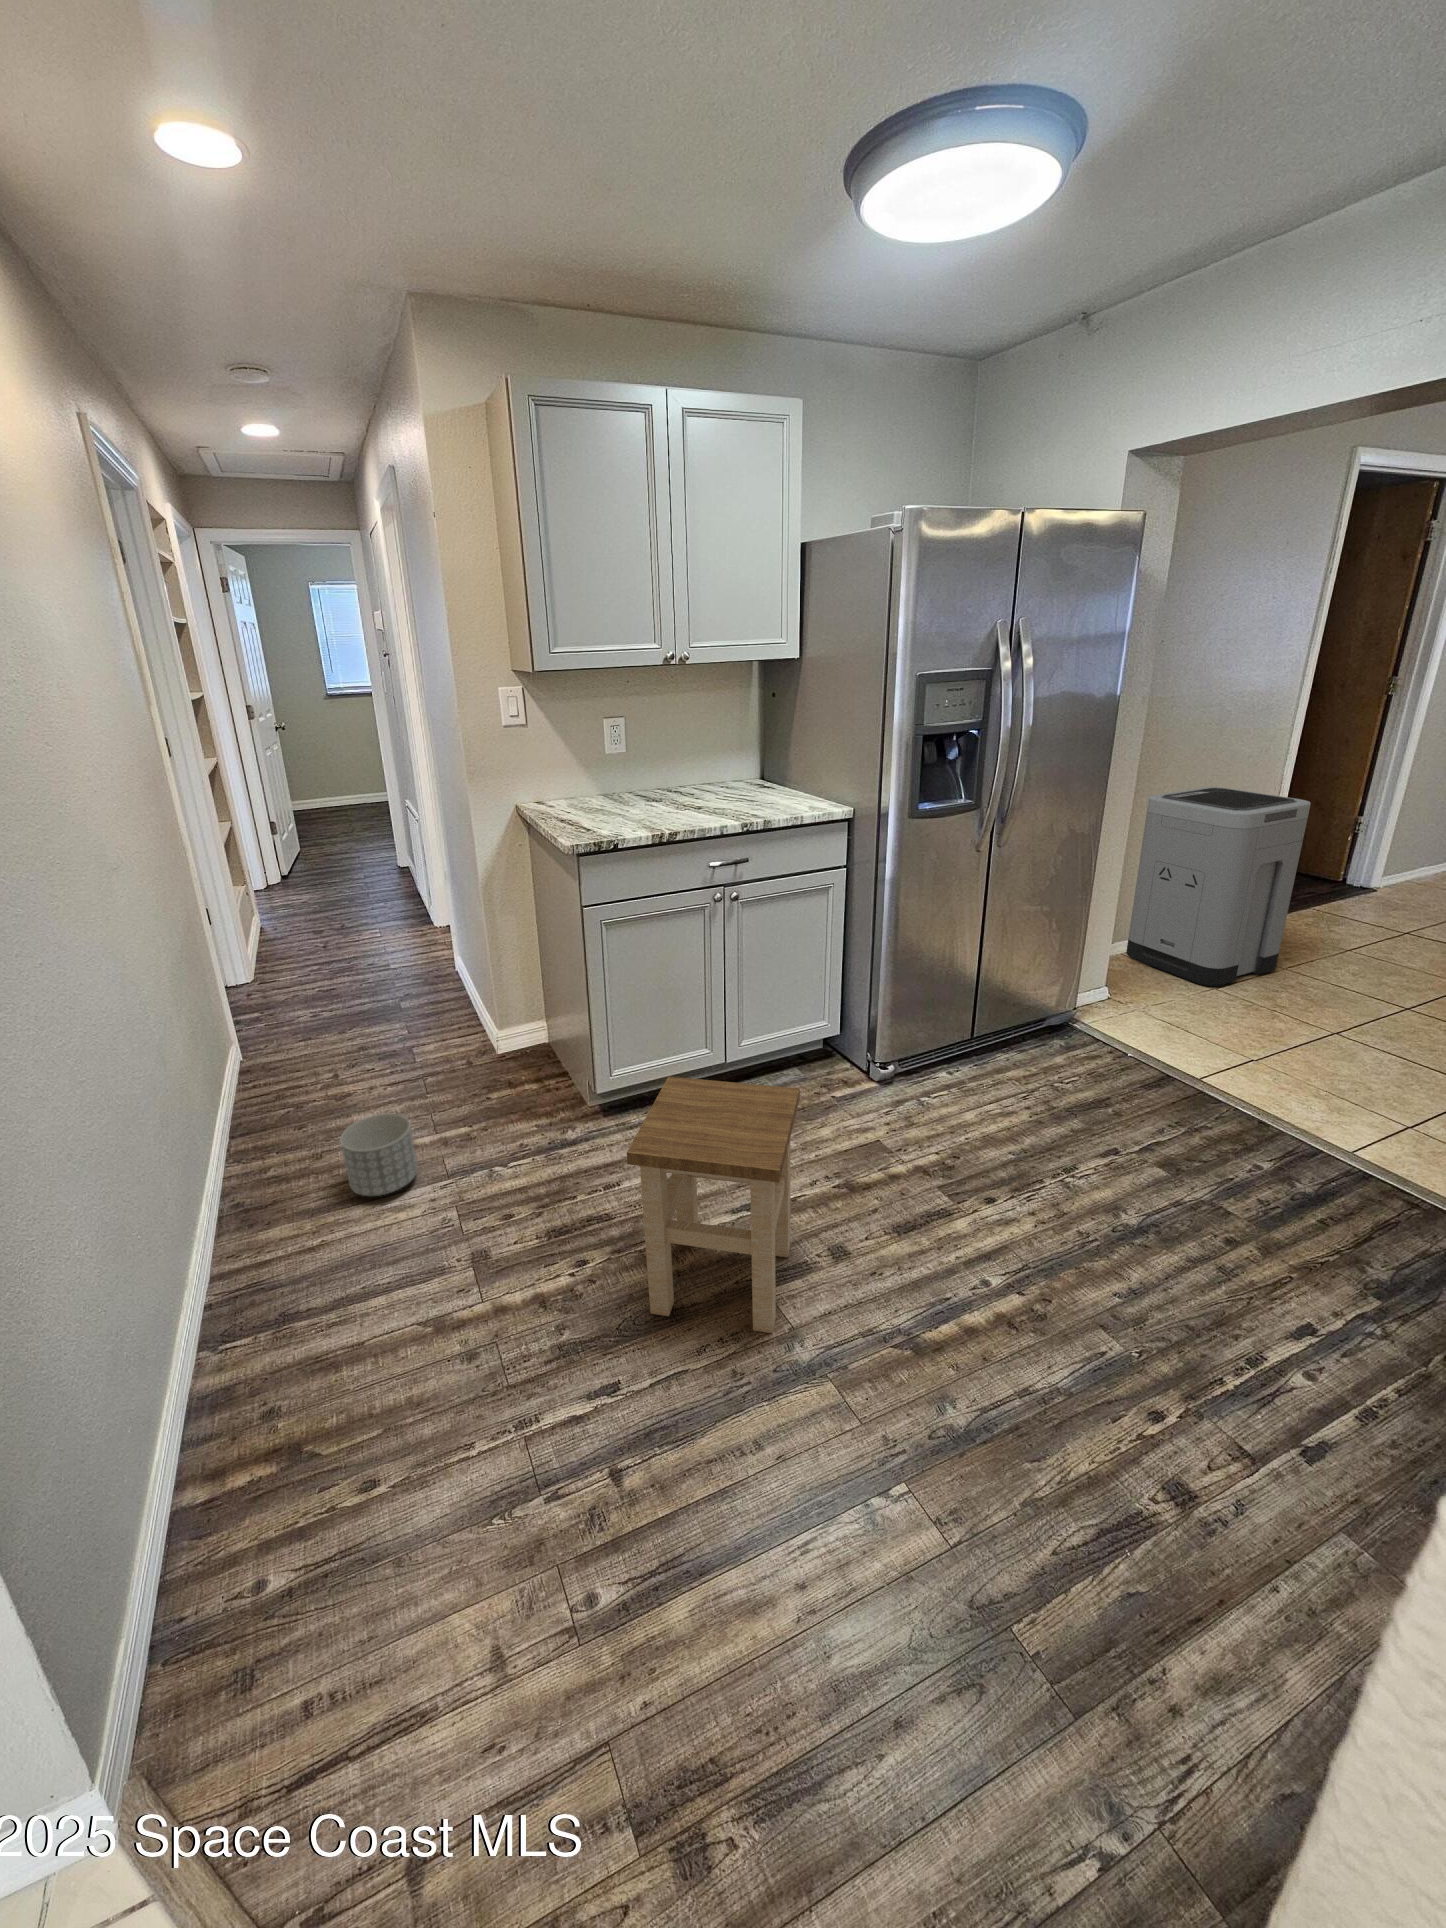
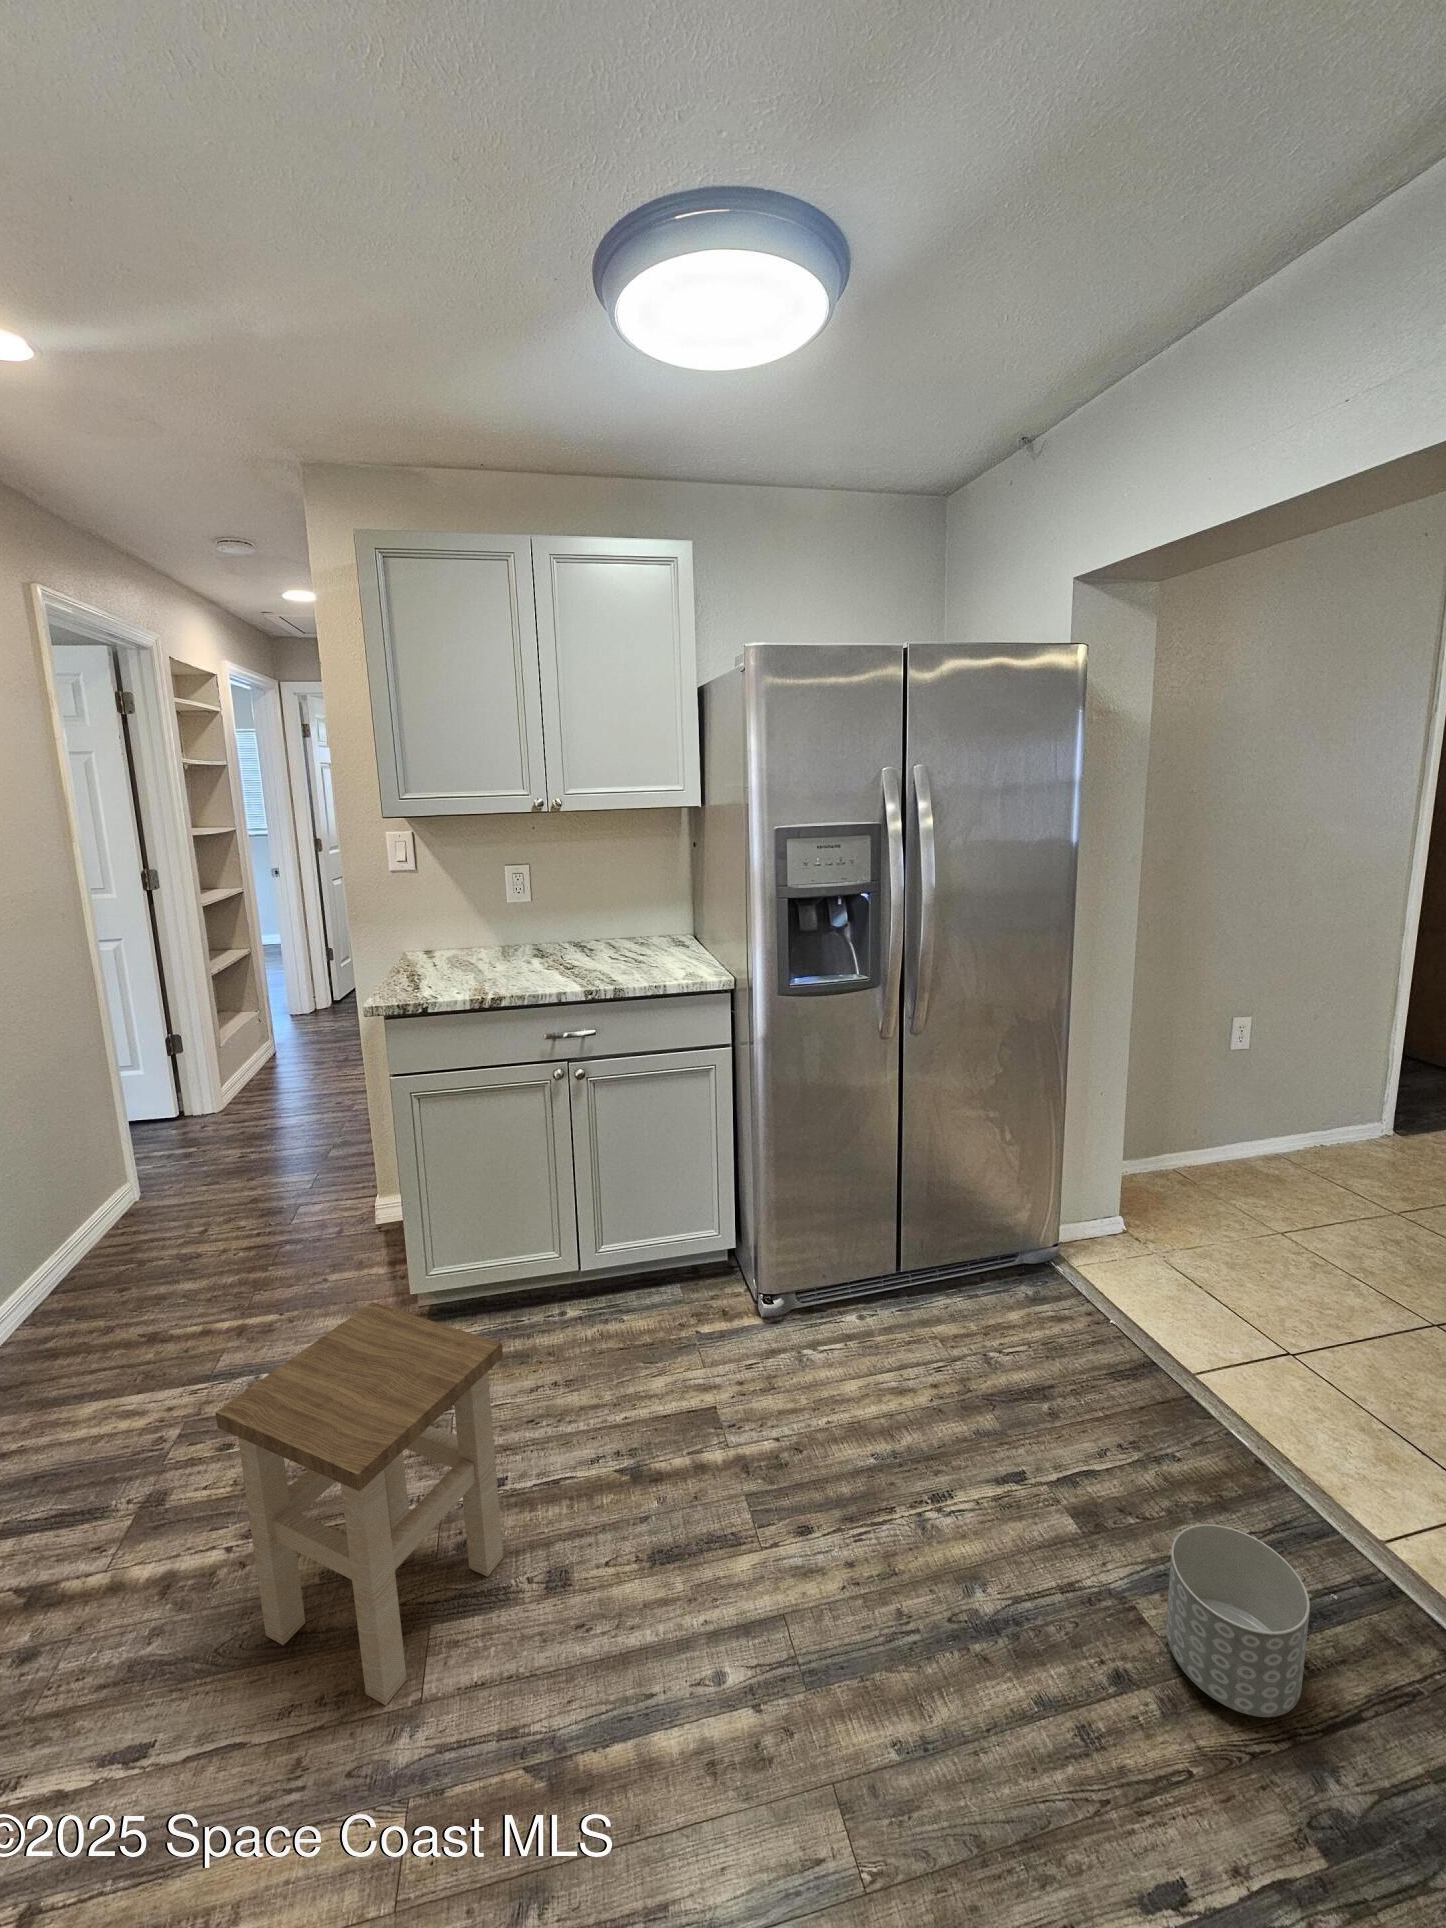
trash can: present [1126,787,1311,986] -> none [1177,968,1403,1232]
planter: present [340,1113,418,1196] -> present [1166,1524,1310,1717]

